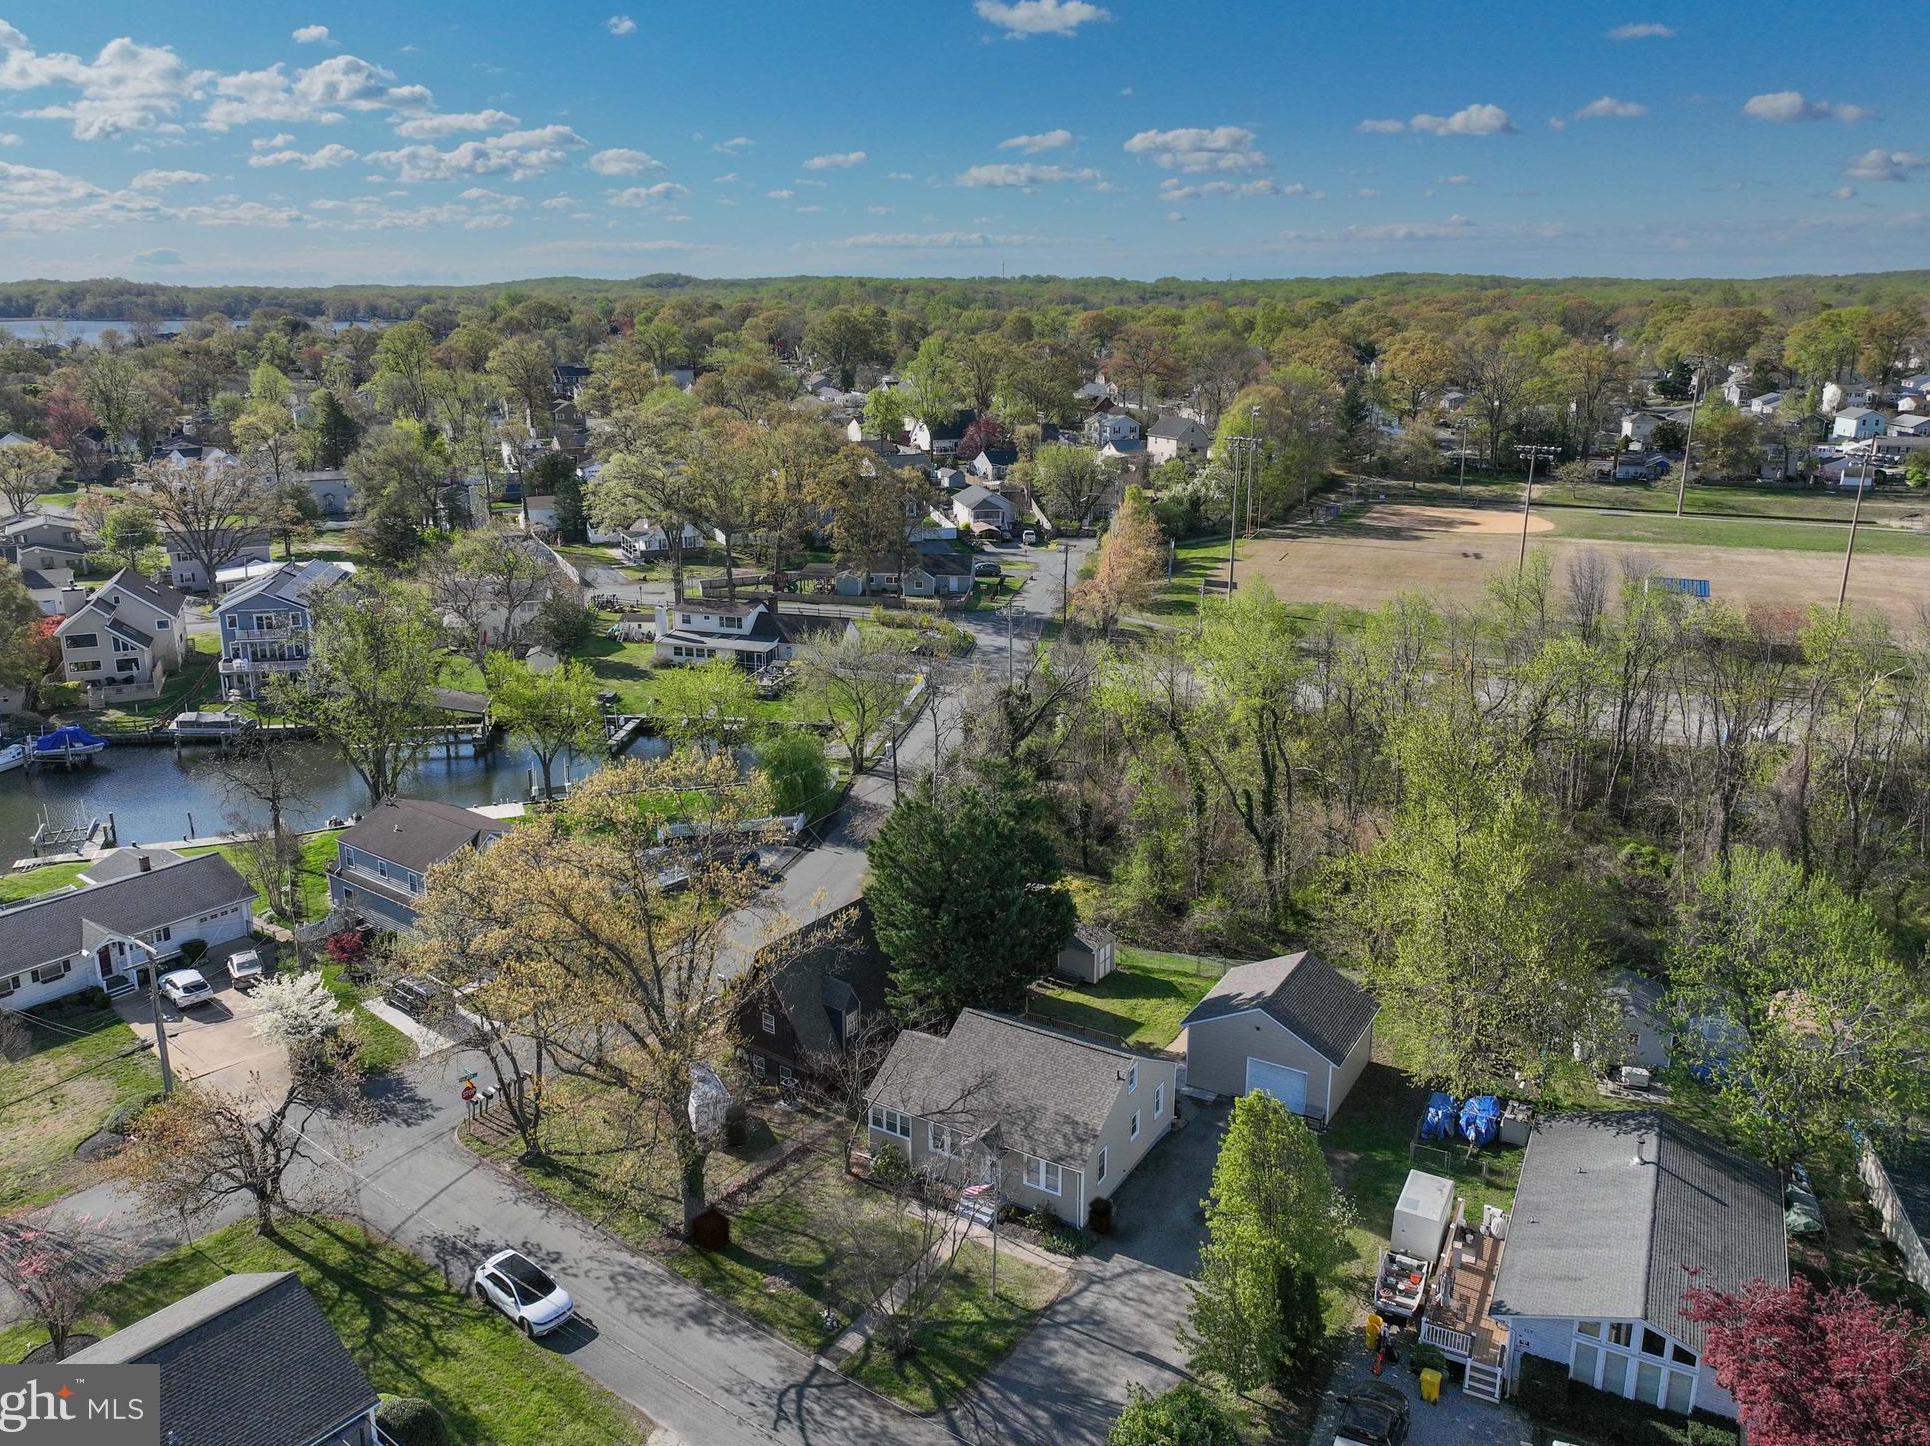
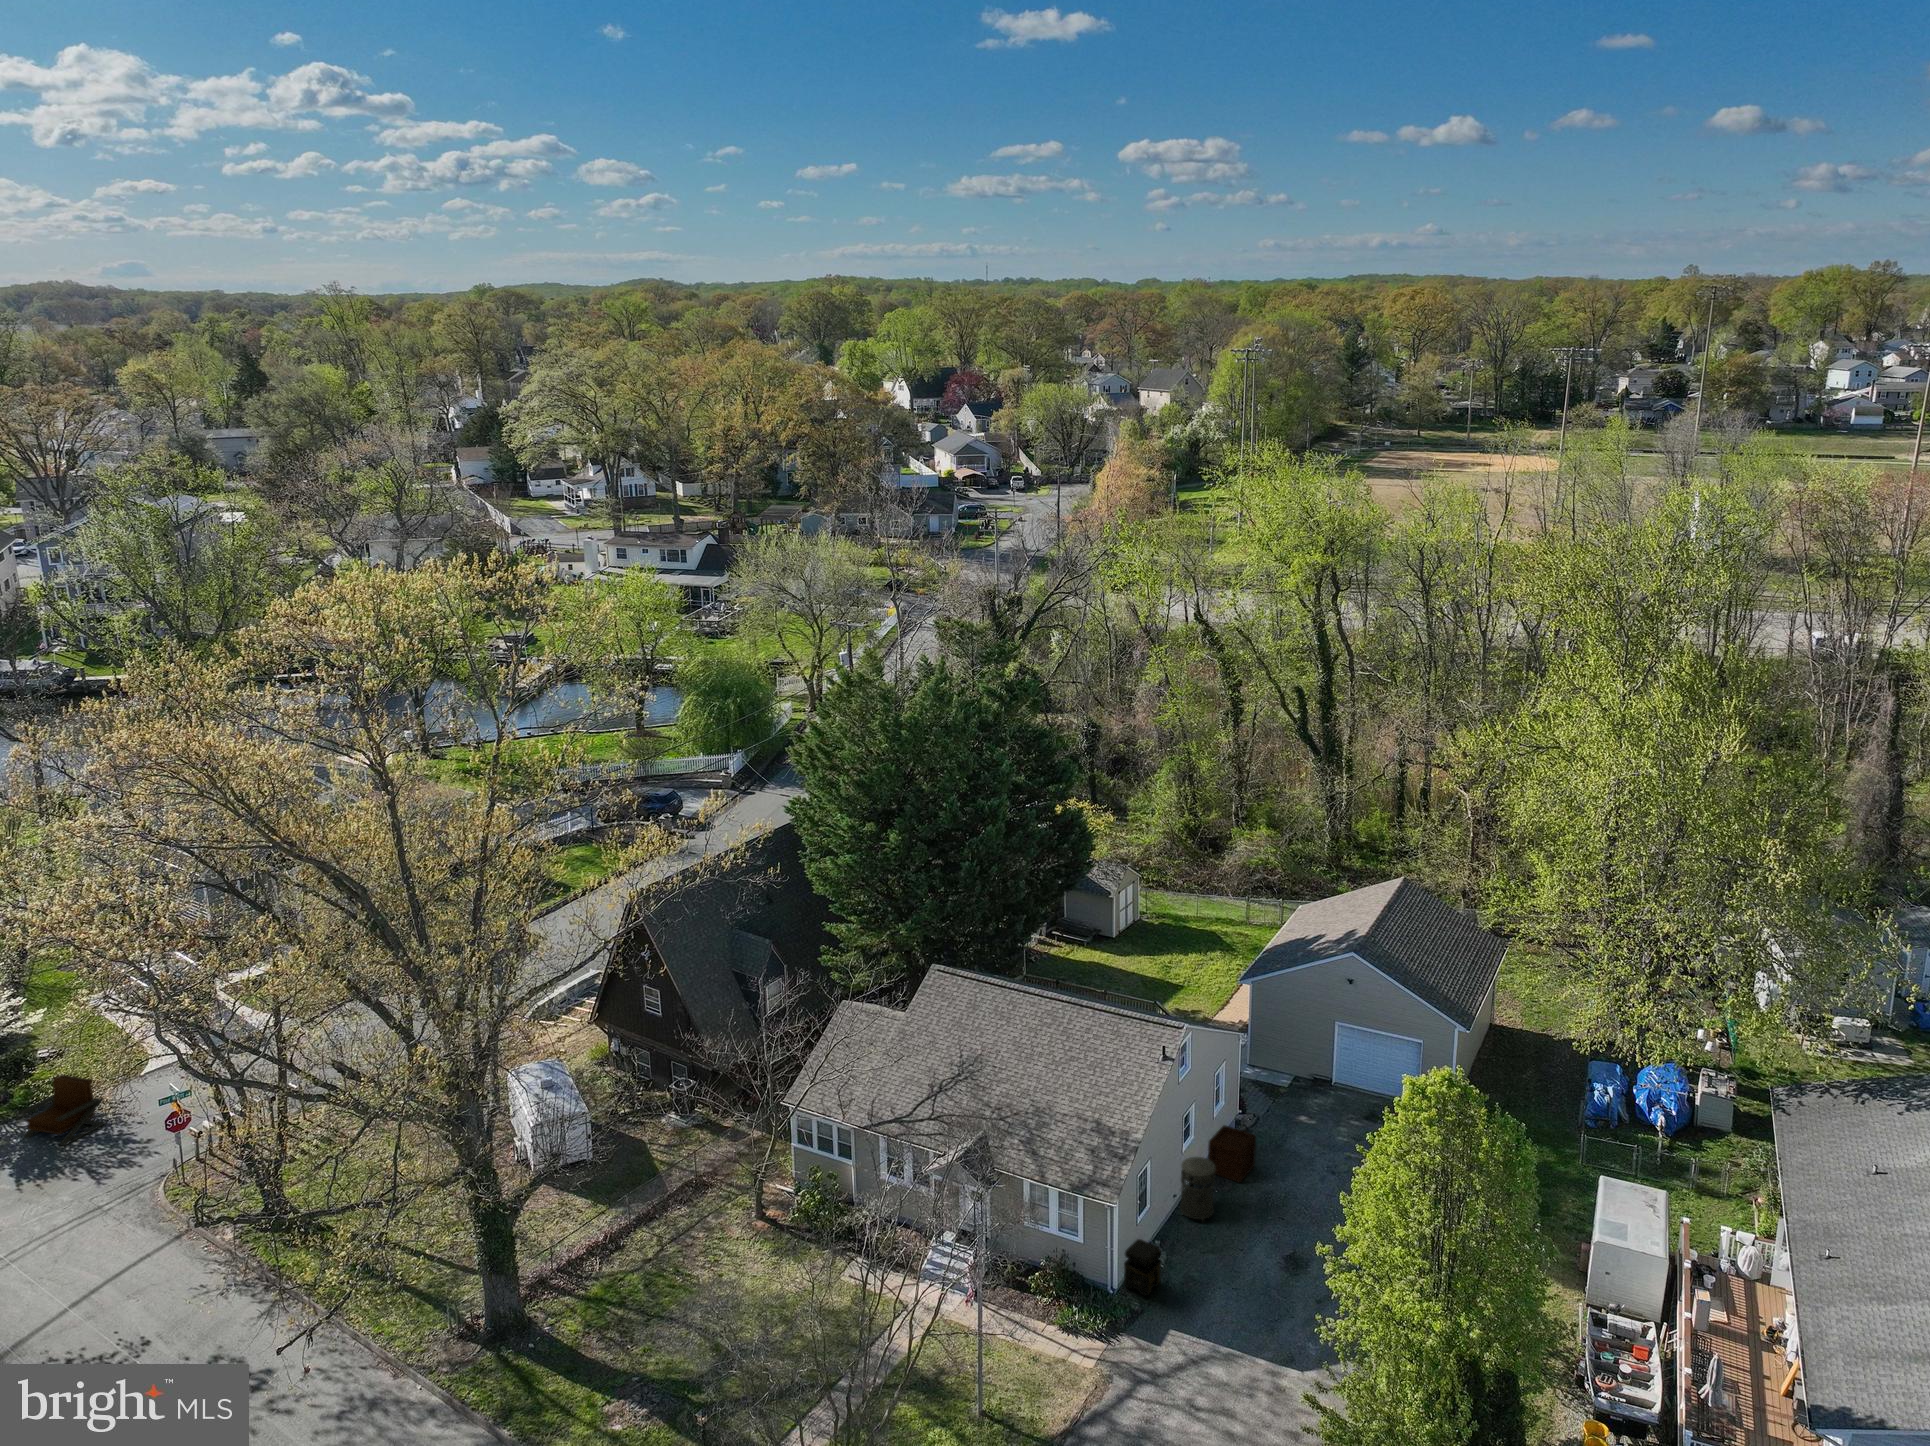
lounge chair: none [360,1060,411,1107] -> present [20,1074,105,1146]
trash can: present [725,1106,747,1144] -> present [1180,1157,1215,1221]
wooden crate: present [692,1208,730,1252] -> present [1208,1125,1256,1183]

